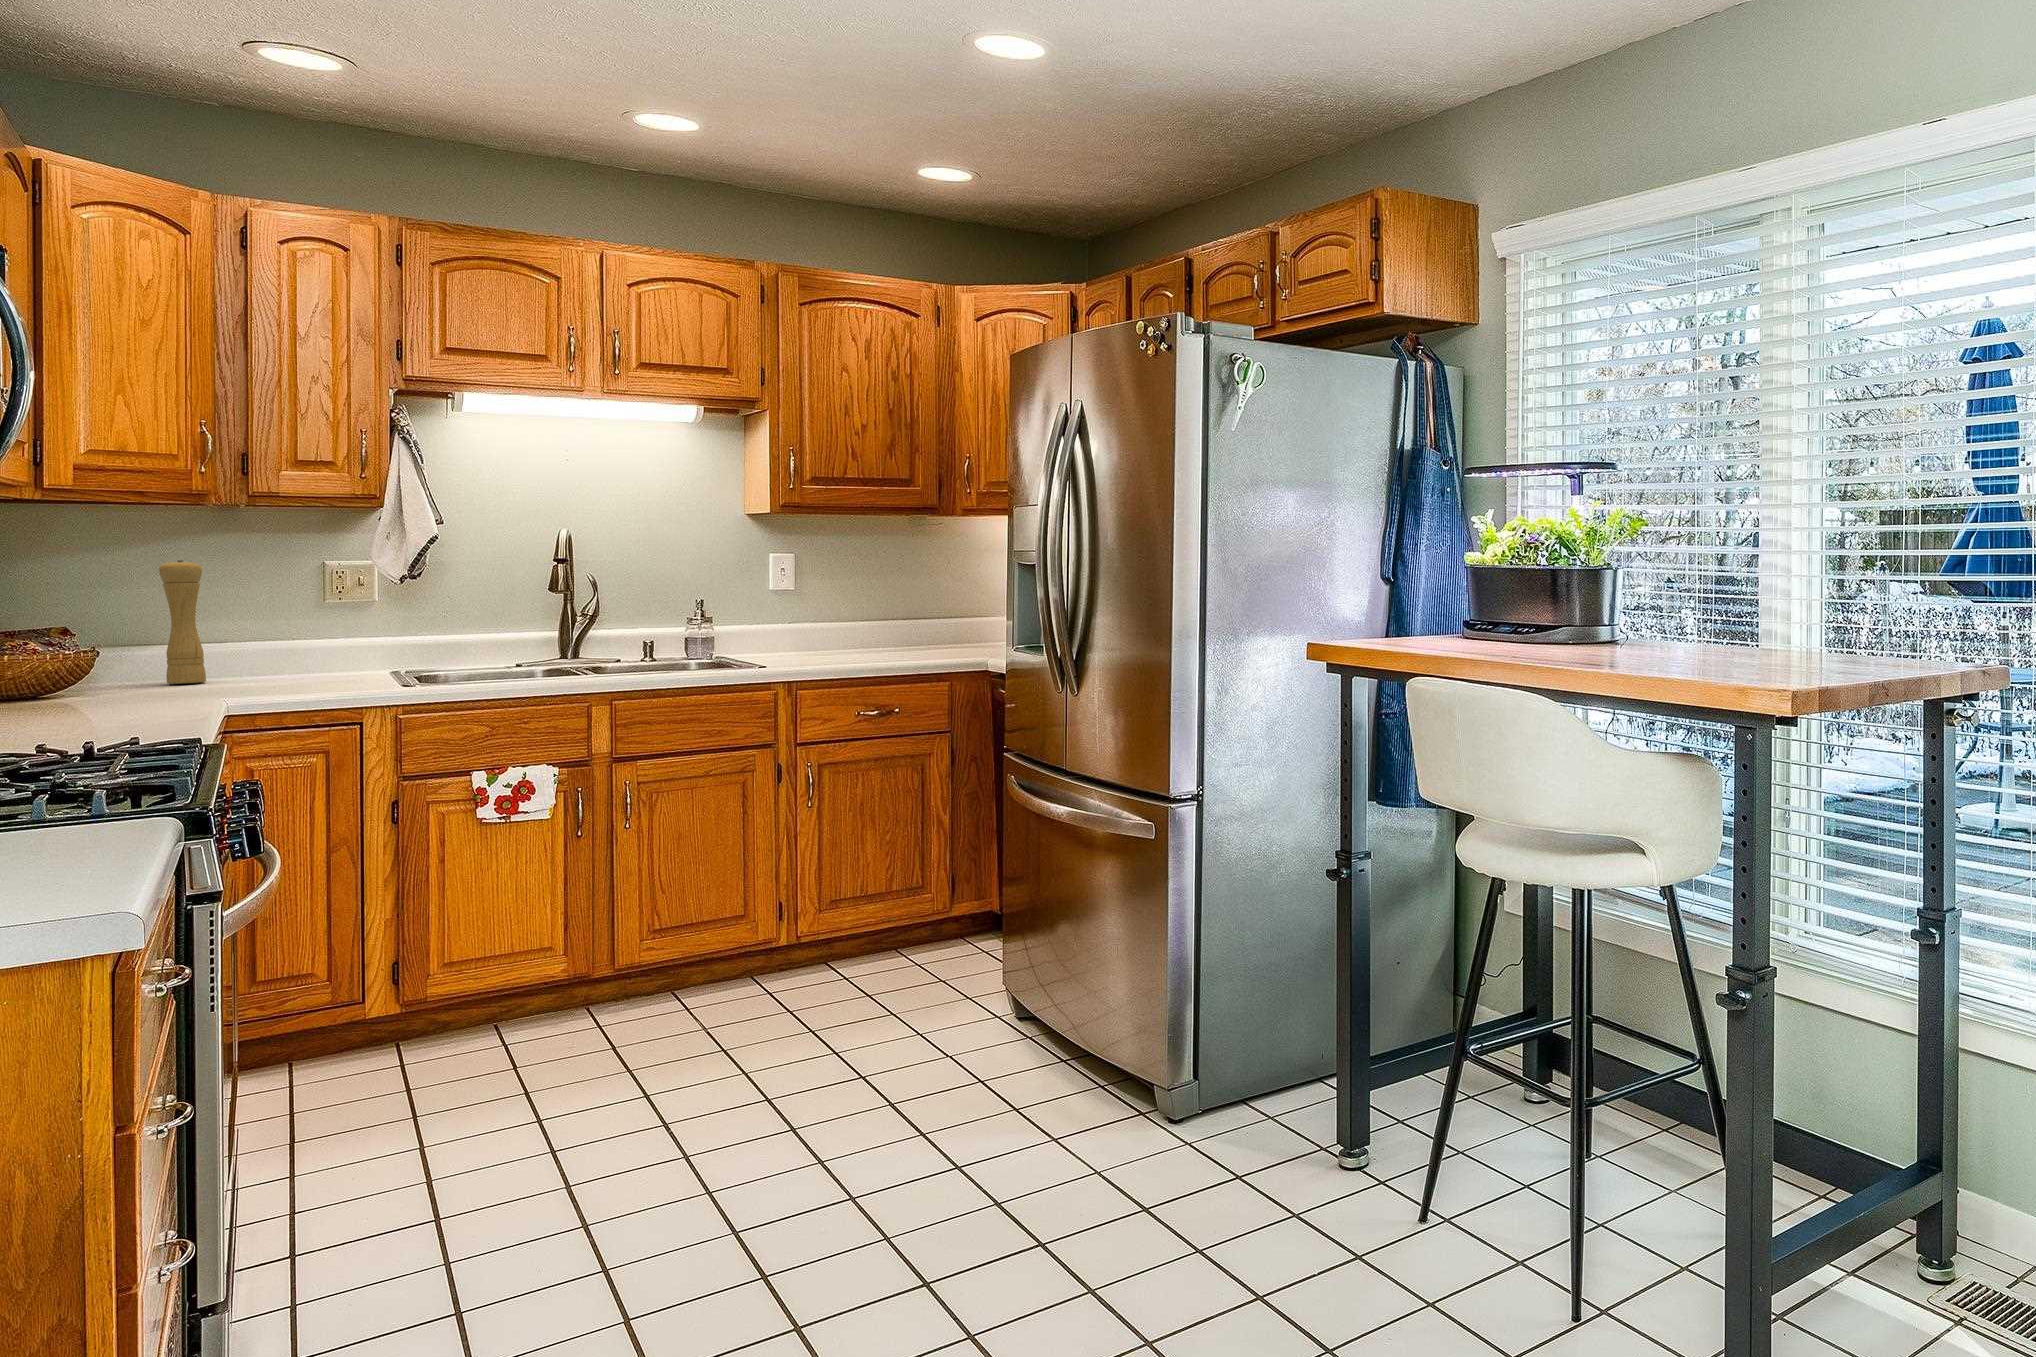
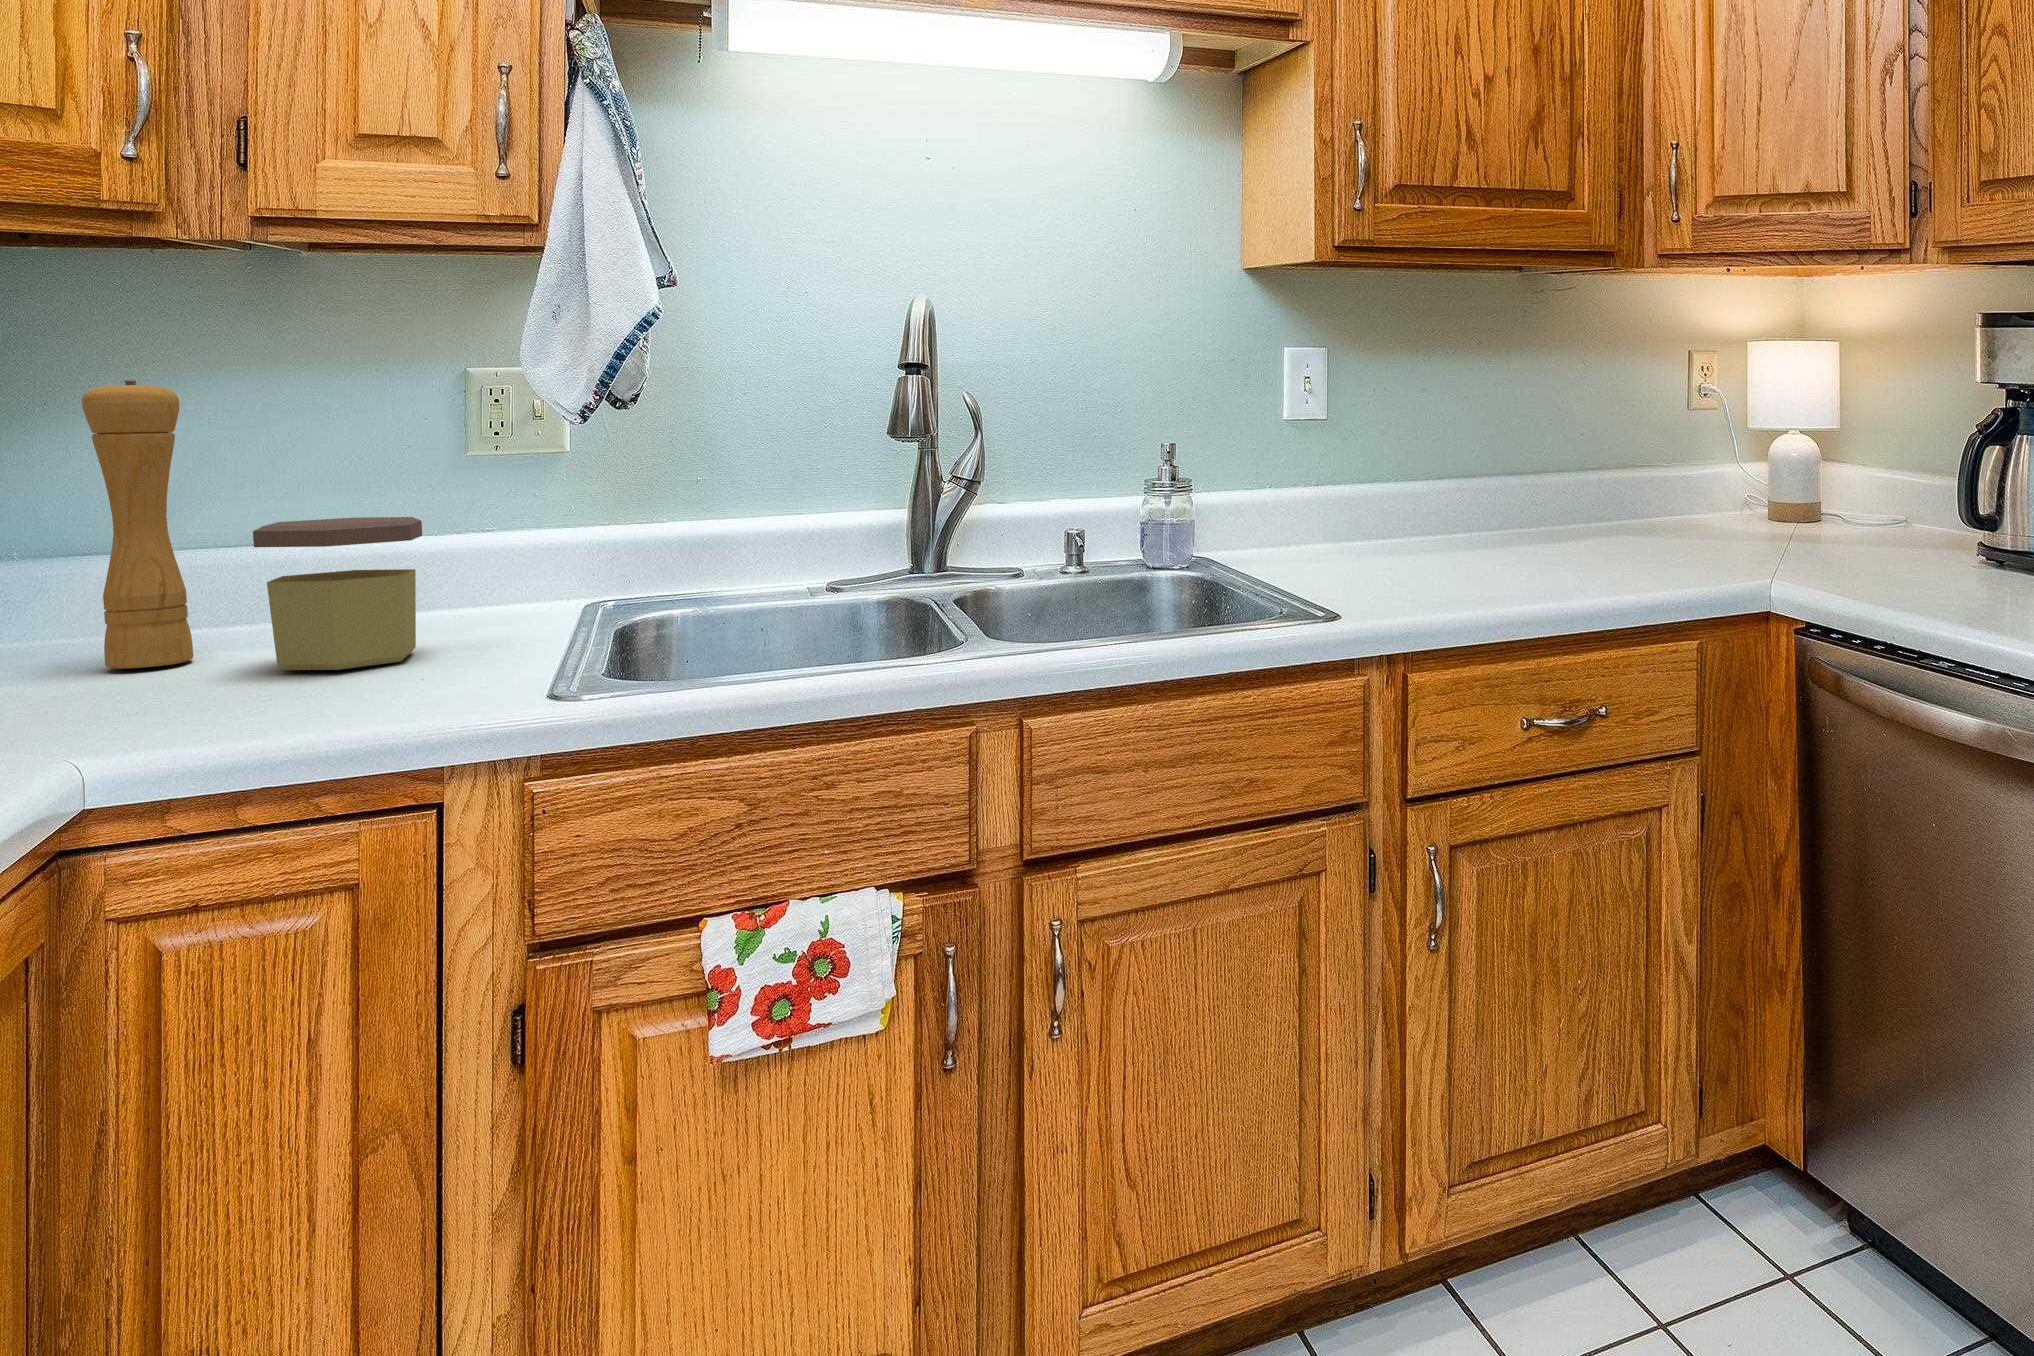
jar: none [250,619,321,682] -> present [253,517,422,670]

